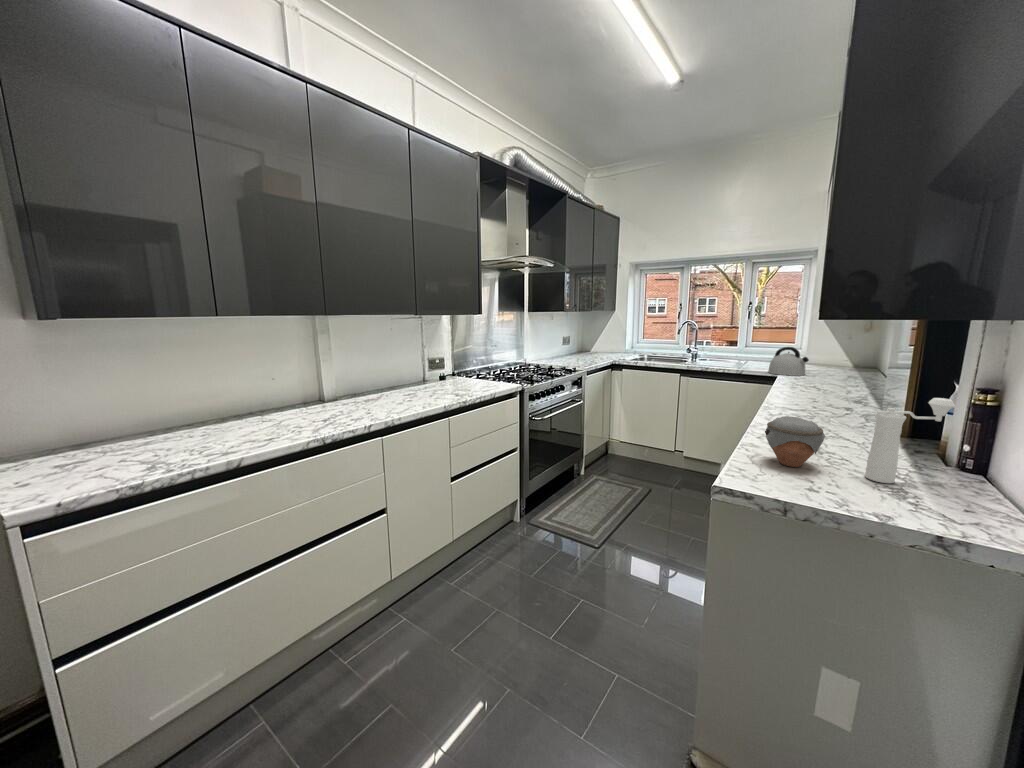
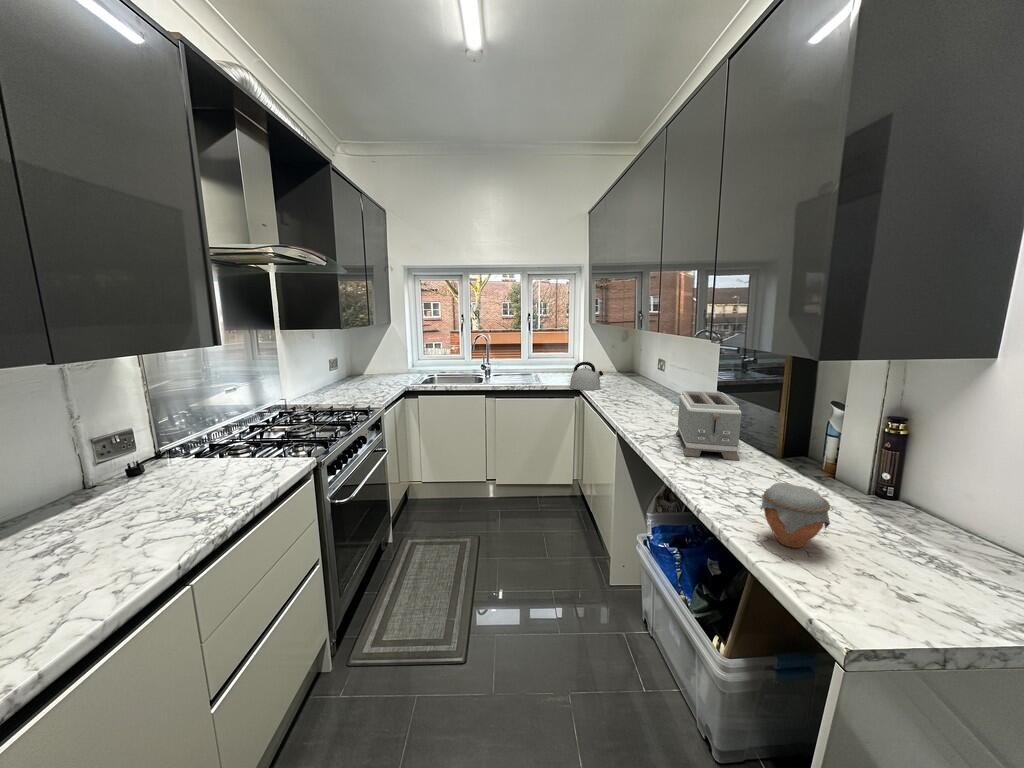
toaster: none [798,366,883,430] -> present [676,391,742,460]
pepper mill: present [865,398,955,483] -> none [852,443,911,546]

